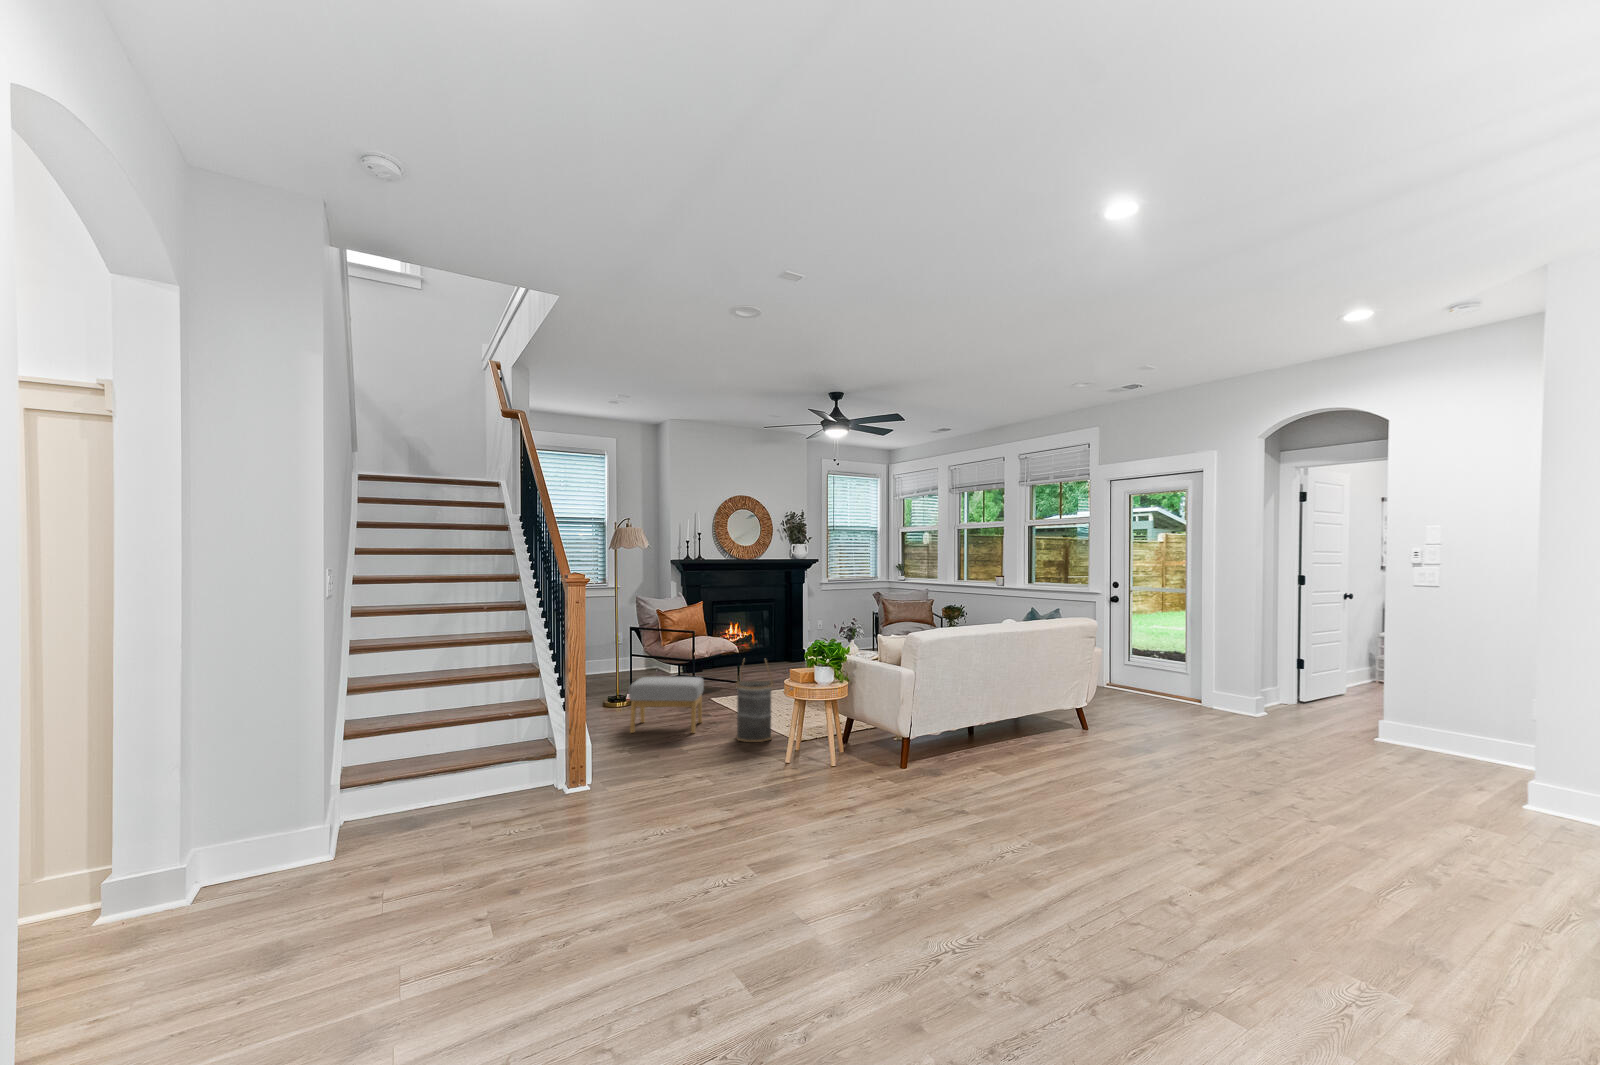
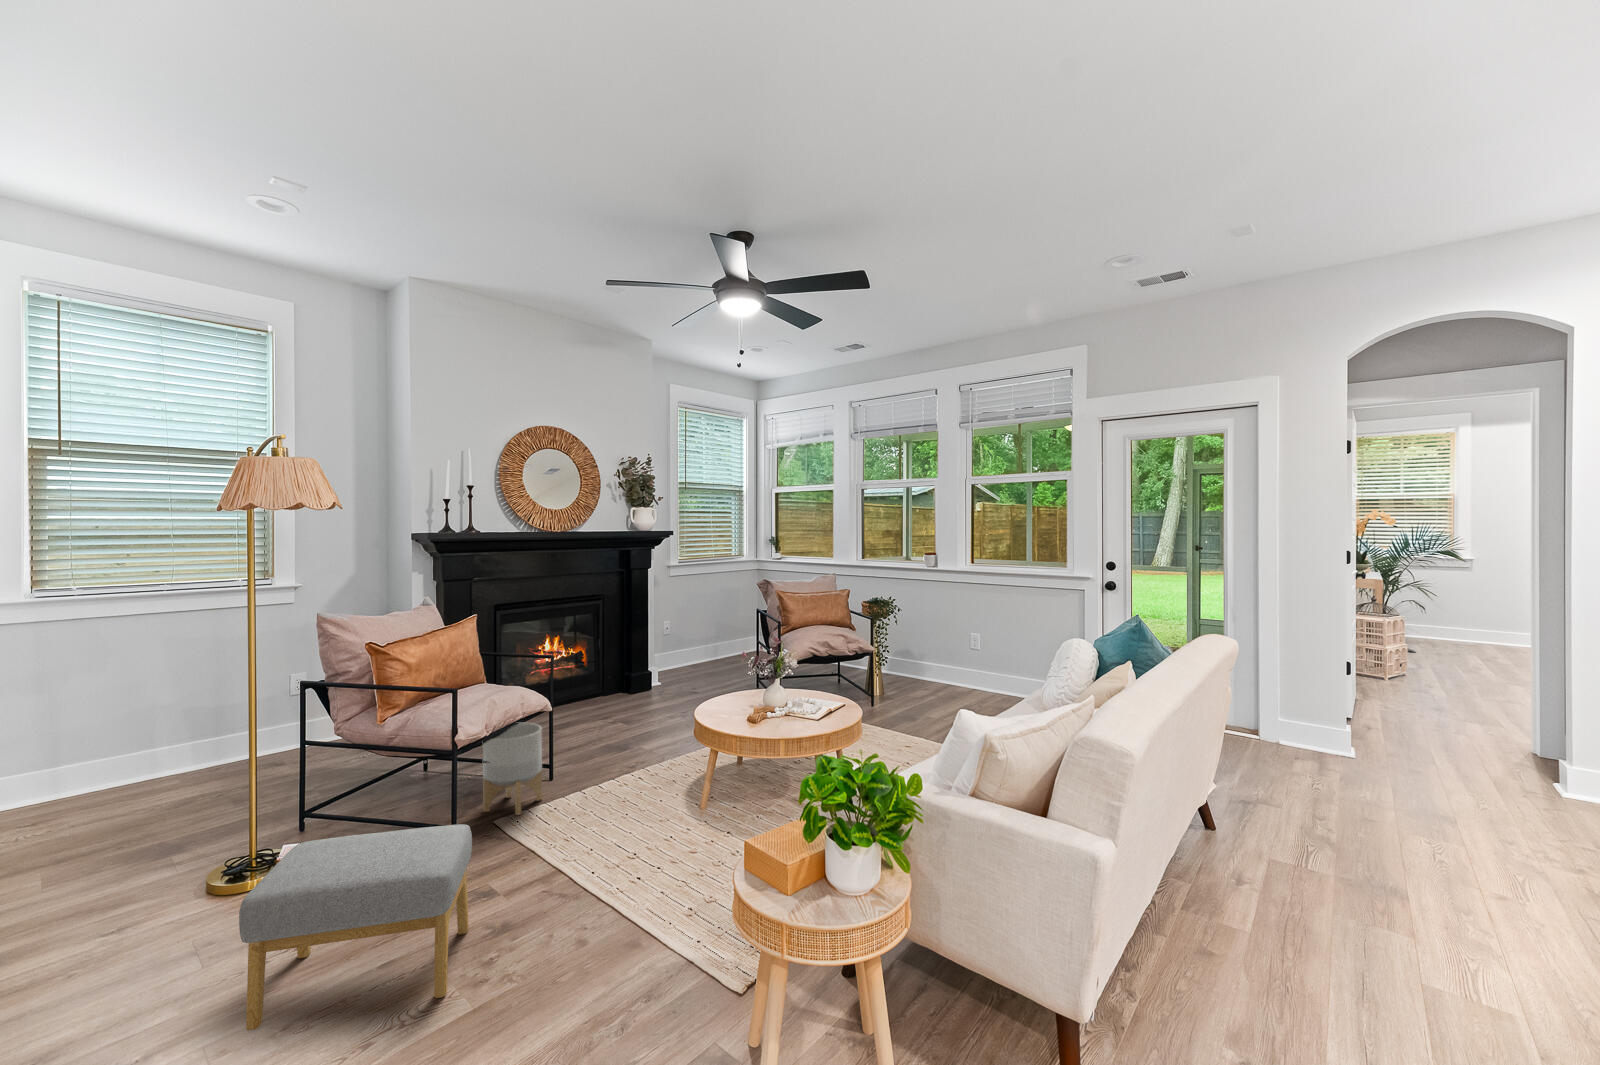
planter: none [707,656,735,699] -> present [483,723,542,815]
basket: present [736,660,774,742] -> none [557,790,659,1025]

